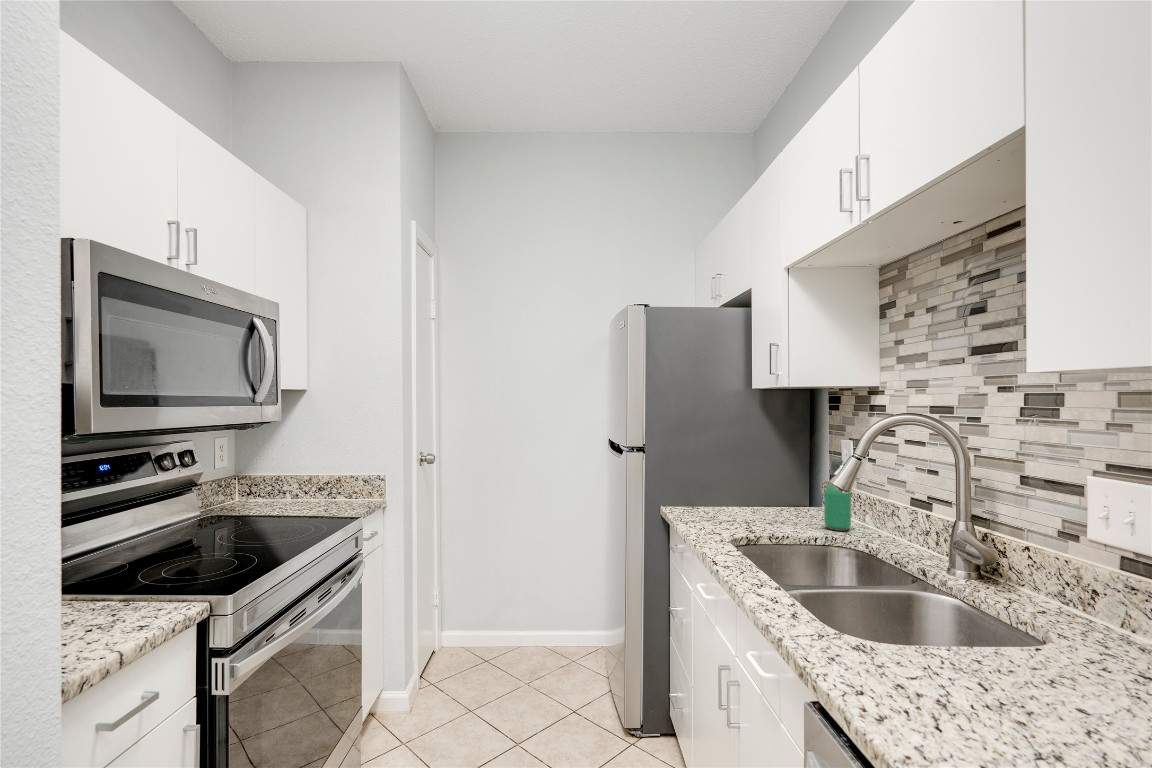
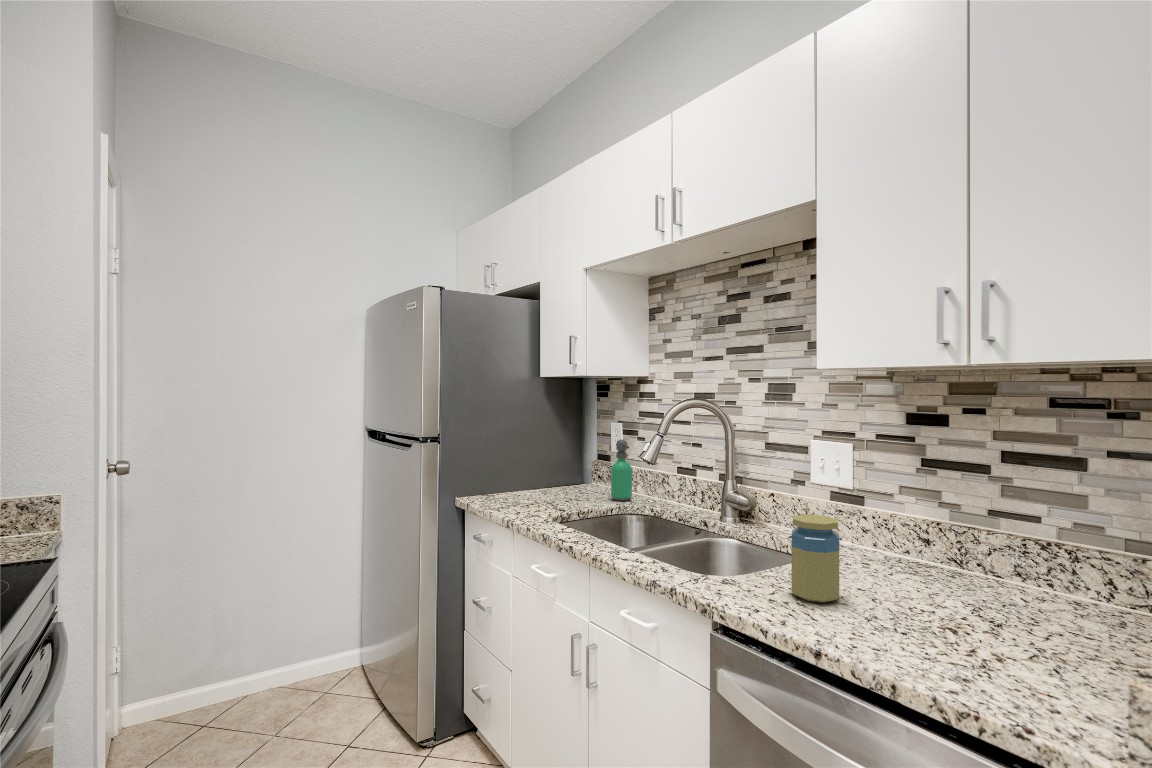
jar: none [946,578,1032,716] -> present [792,514,839,603]

